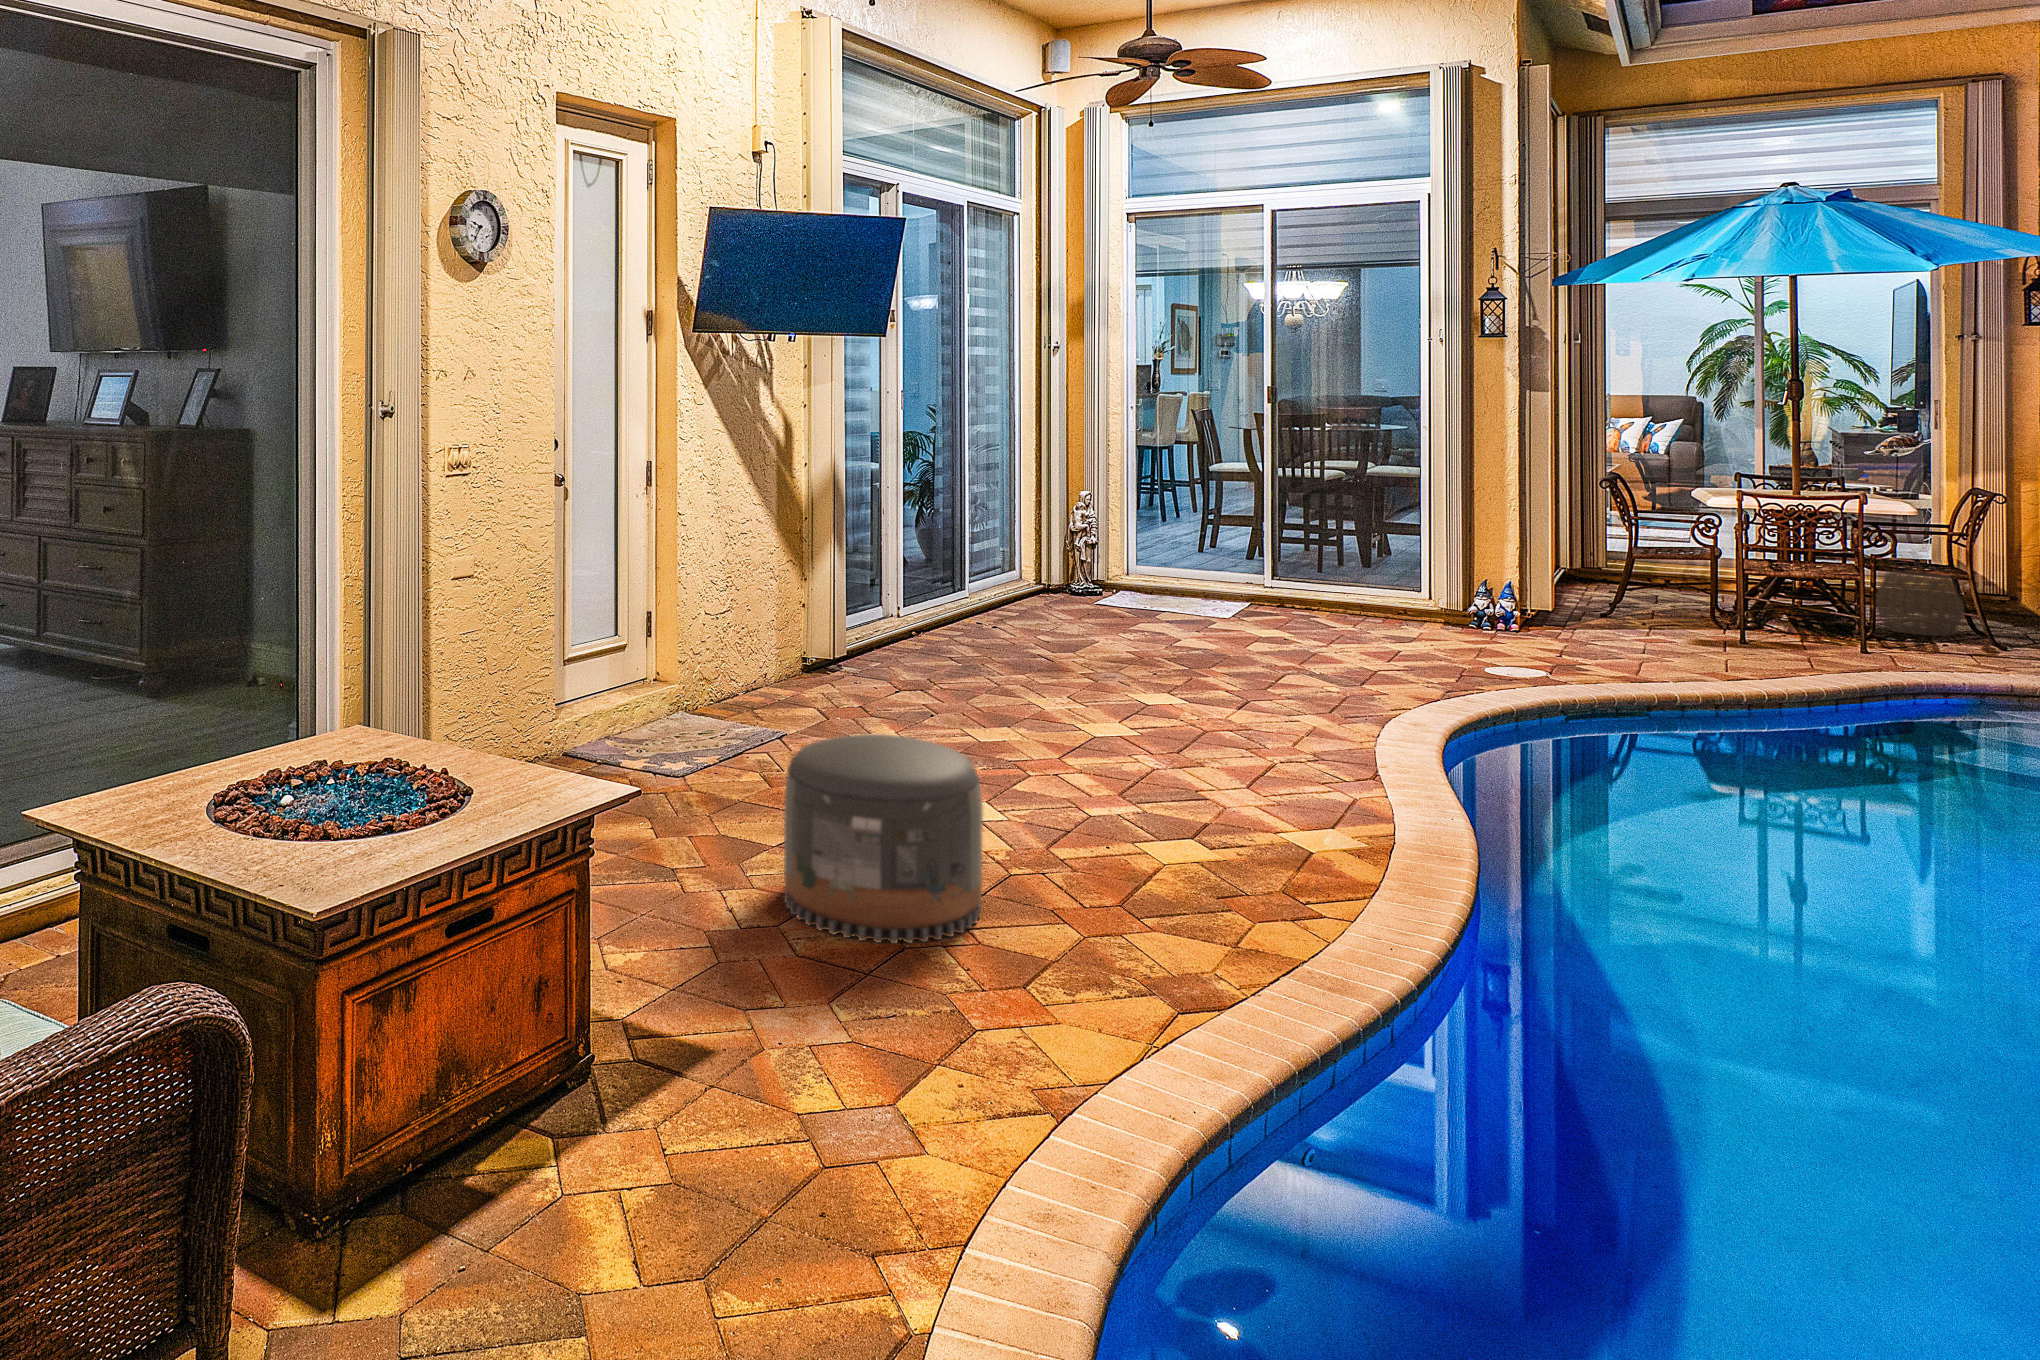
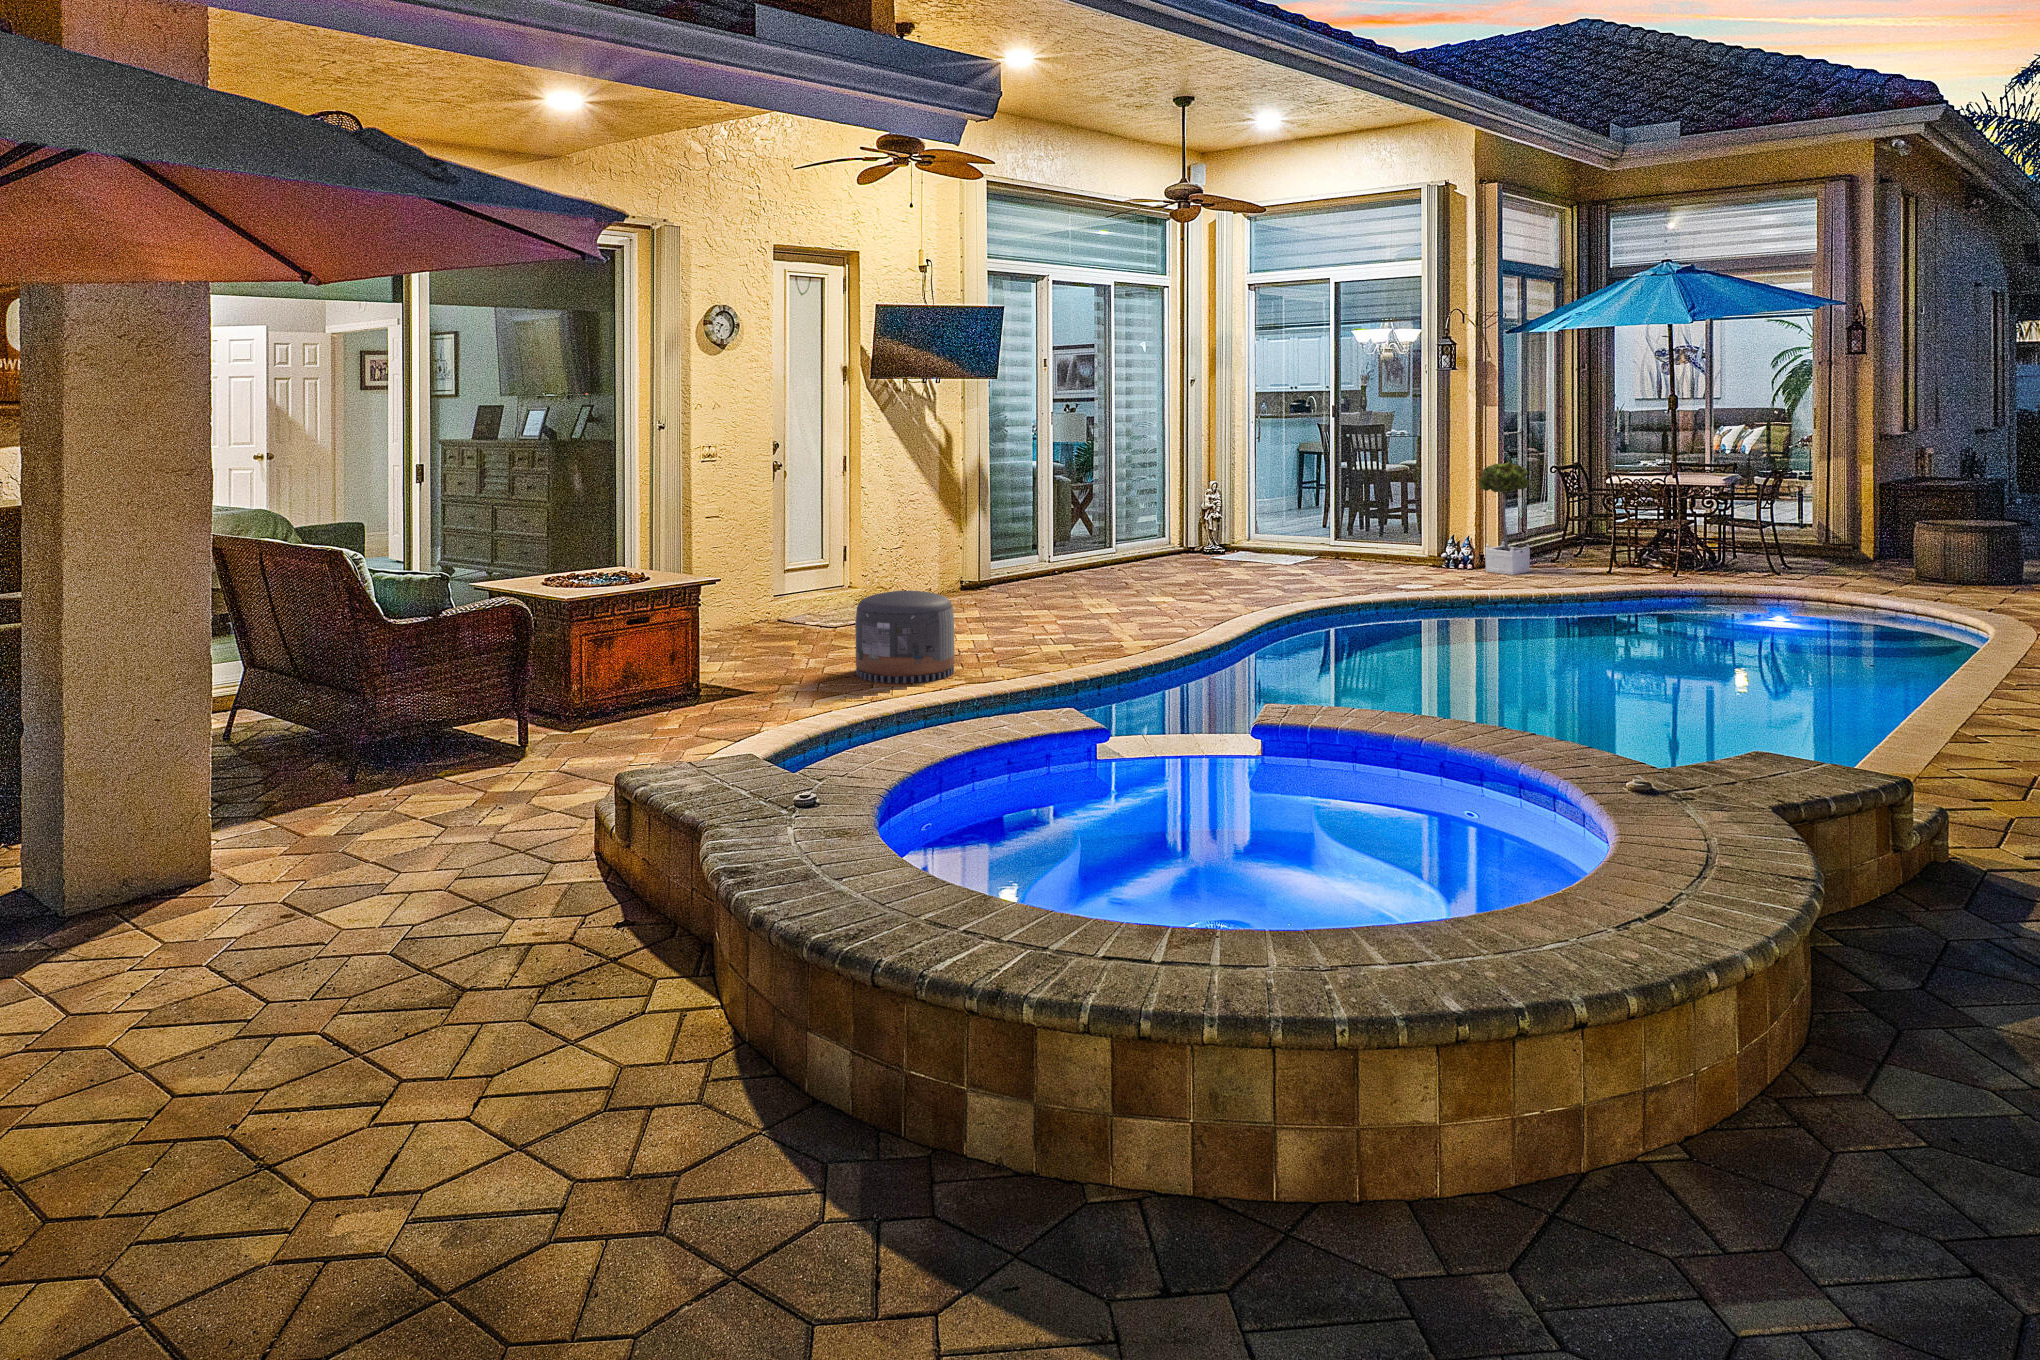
potted tree: none [1514,472,1594,638] -> present [1478,461,1530,575]
woven basket: present [1876,572,1964,637] -> none [1743,529,1796,573]

